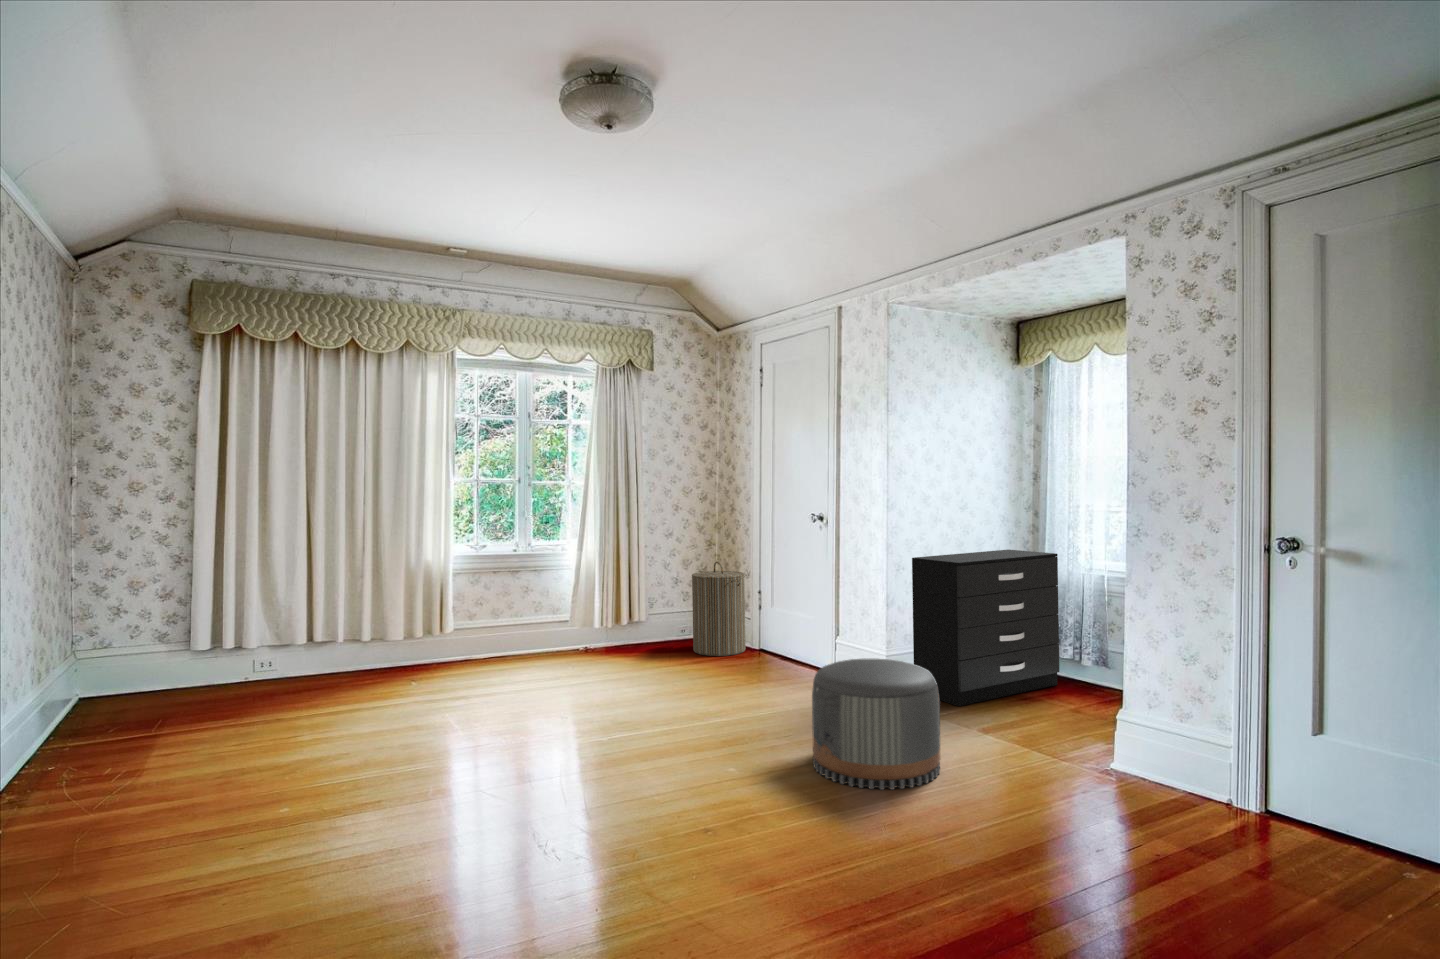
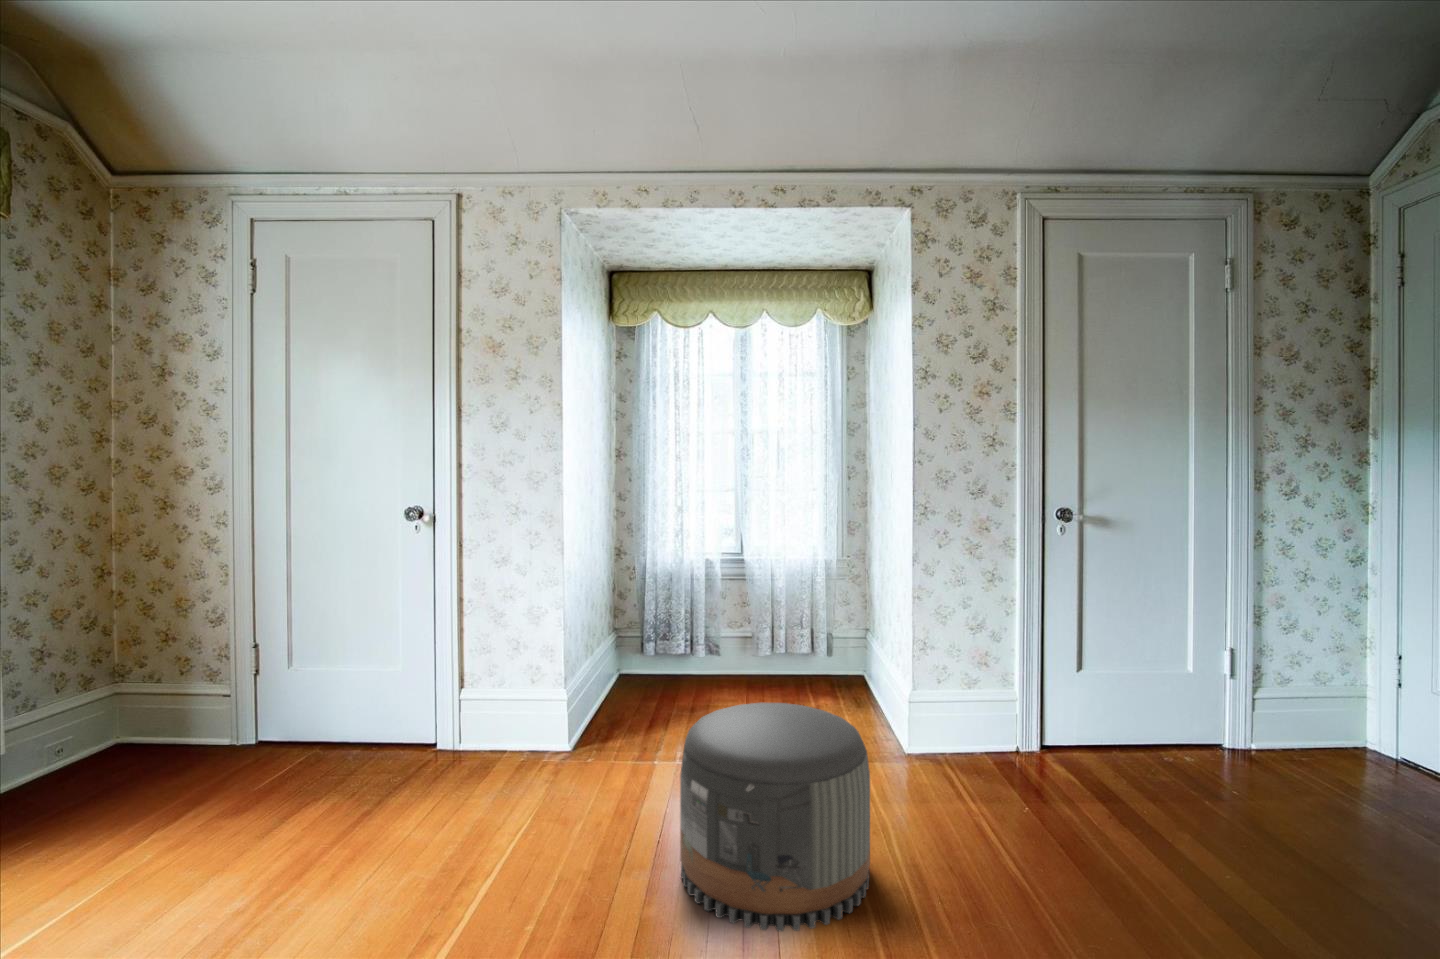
dresser: present [912,550,1059,706] -> none [584,542,682,739]
laundry hamper: present [692,562,746,656] -> none [77,603,212,792]

